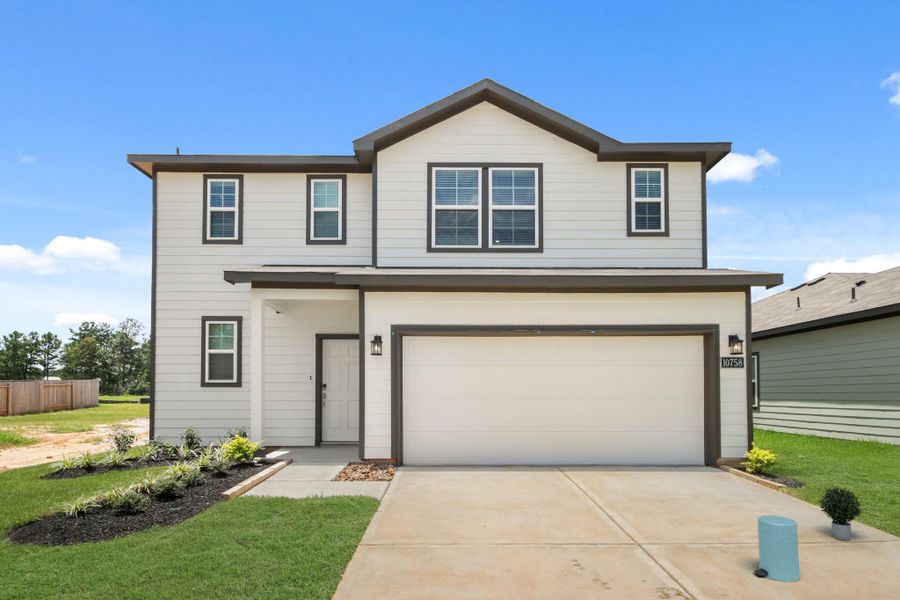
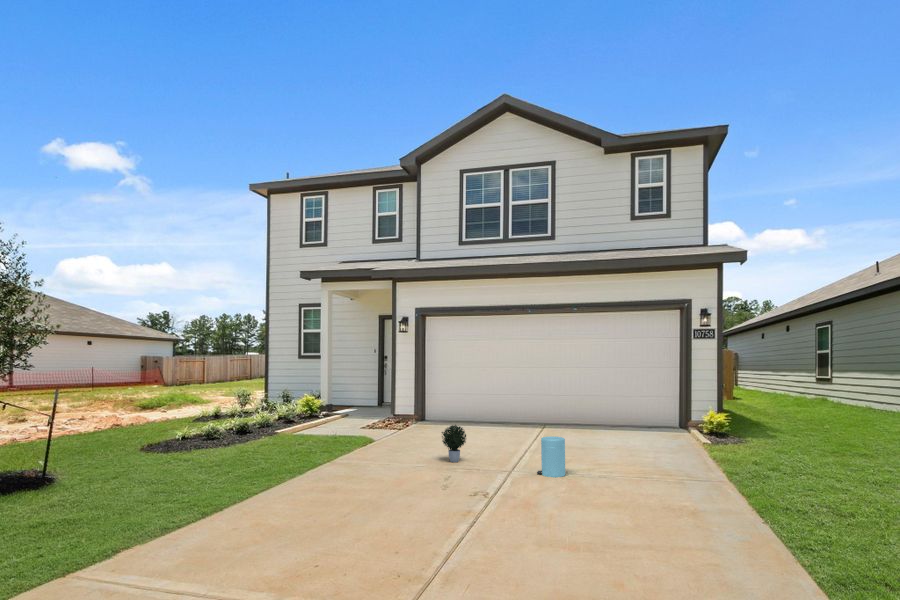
potted plant: present [819,487,862,541] -> present [442,425,466,462]

